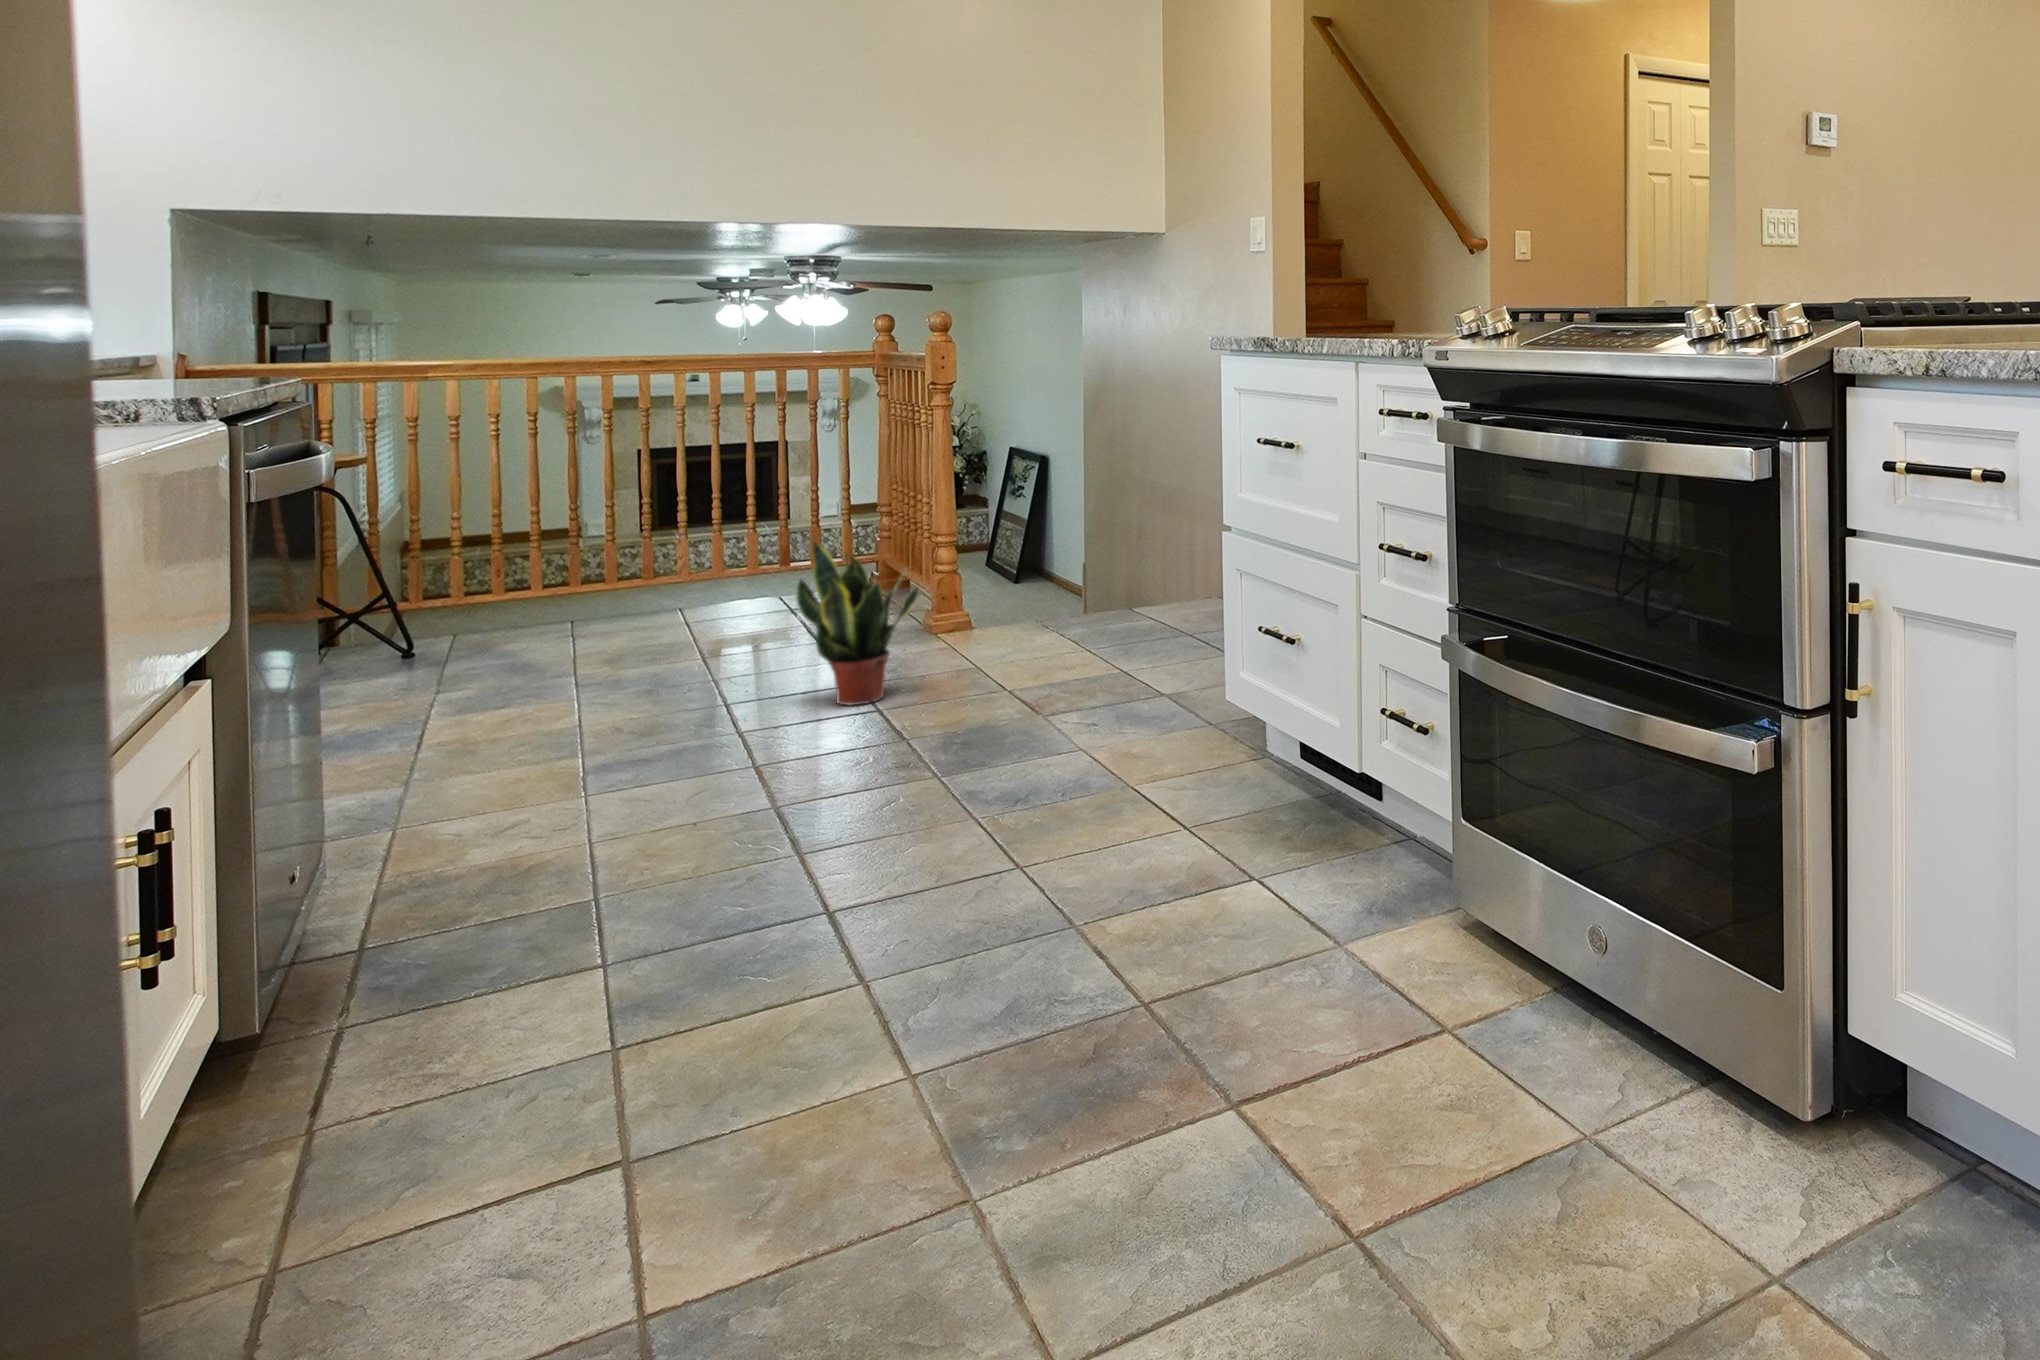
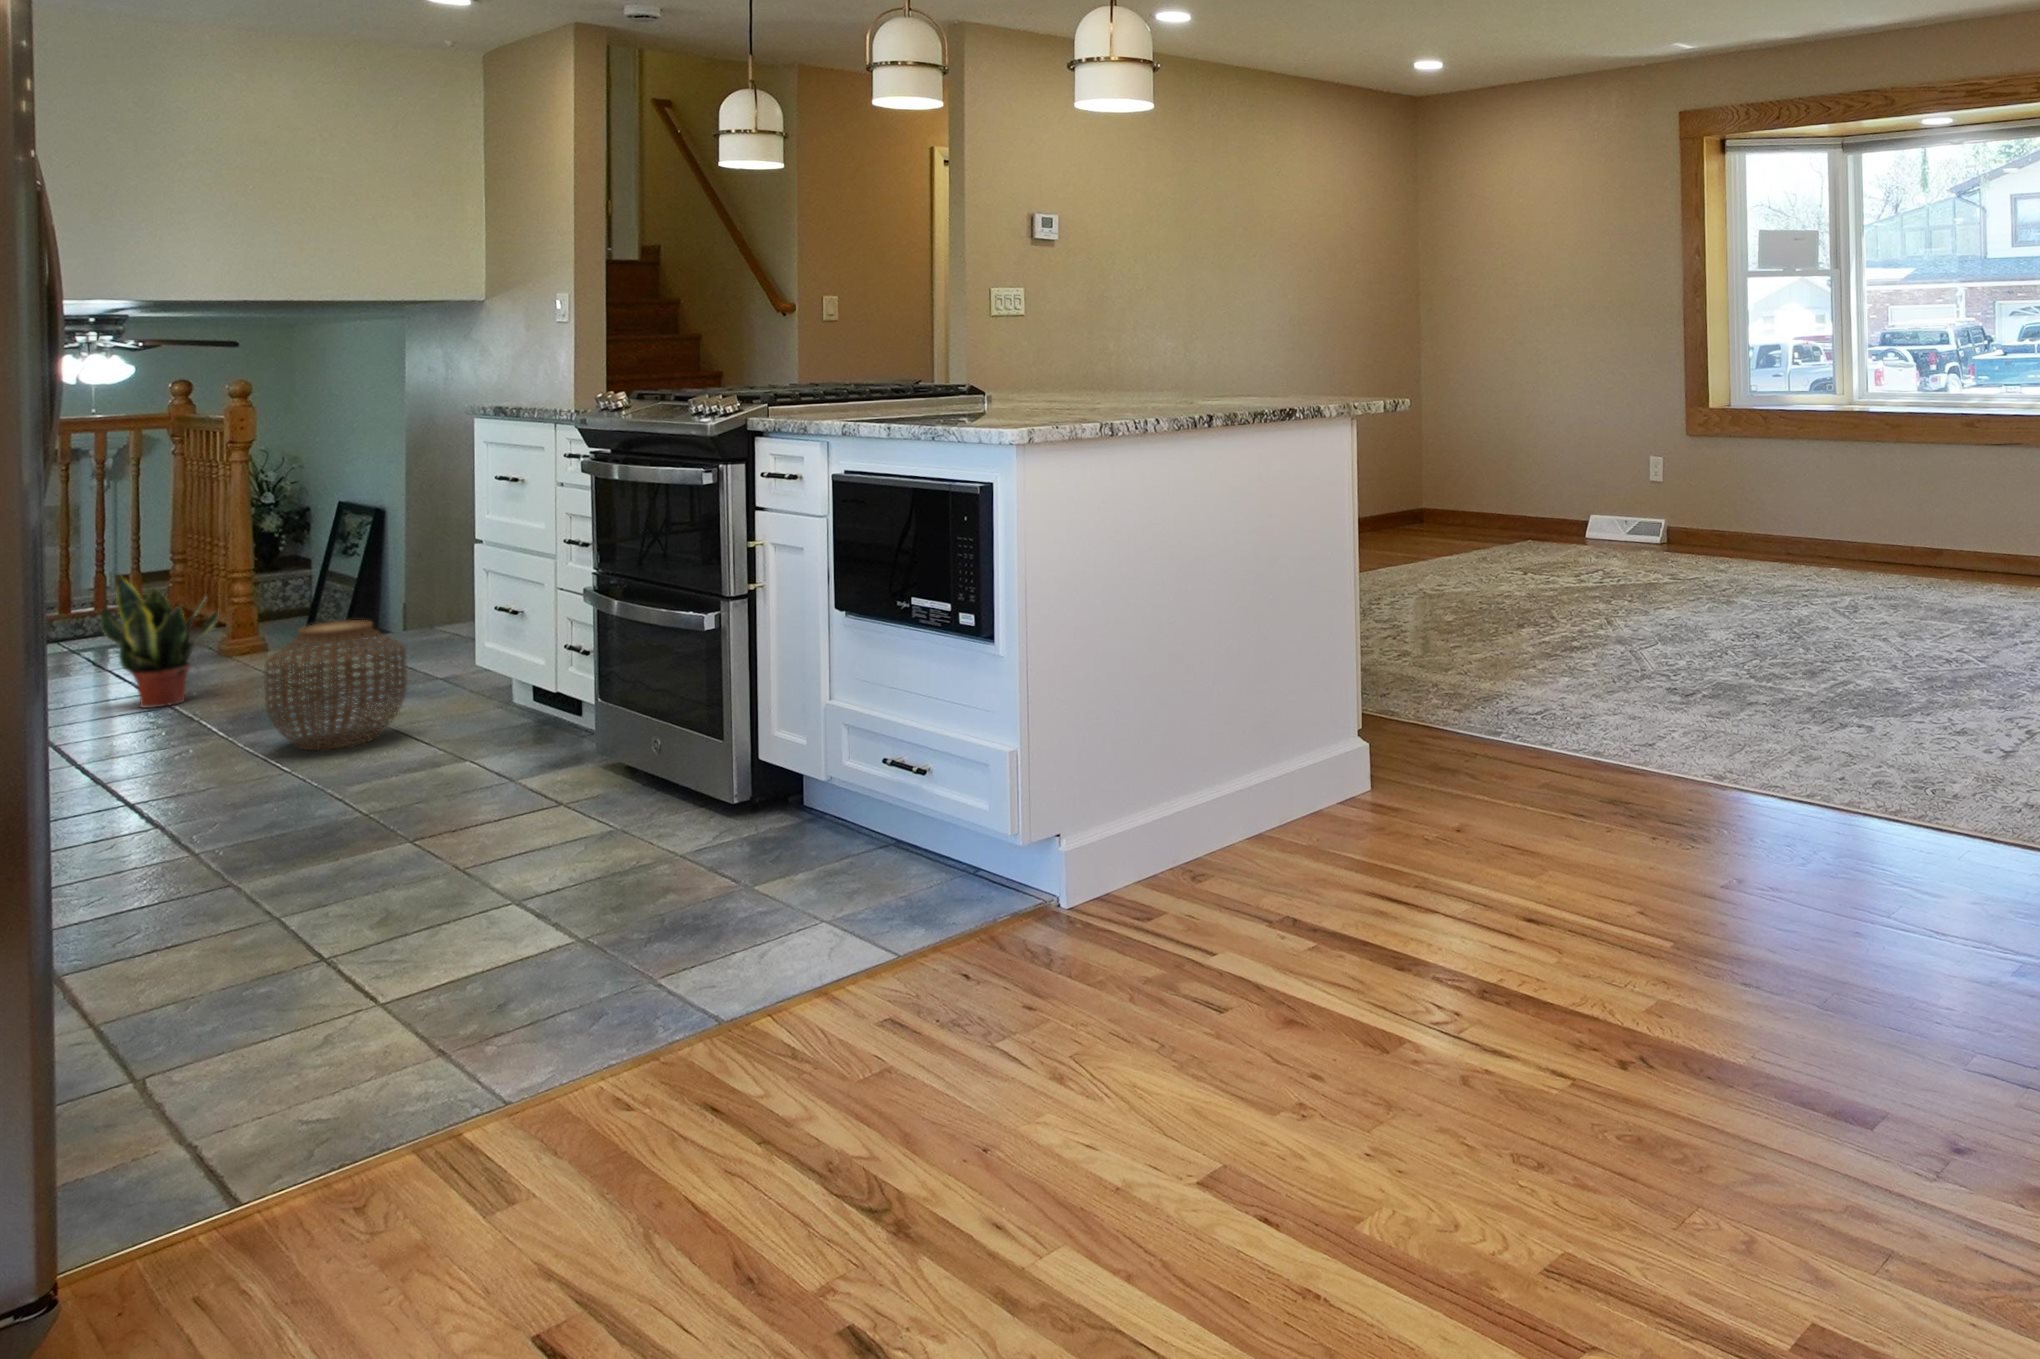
woven basket: none [976,631,1145,820] -> present [264,620,407,750]

